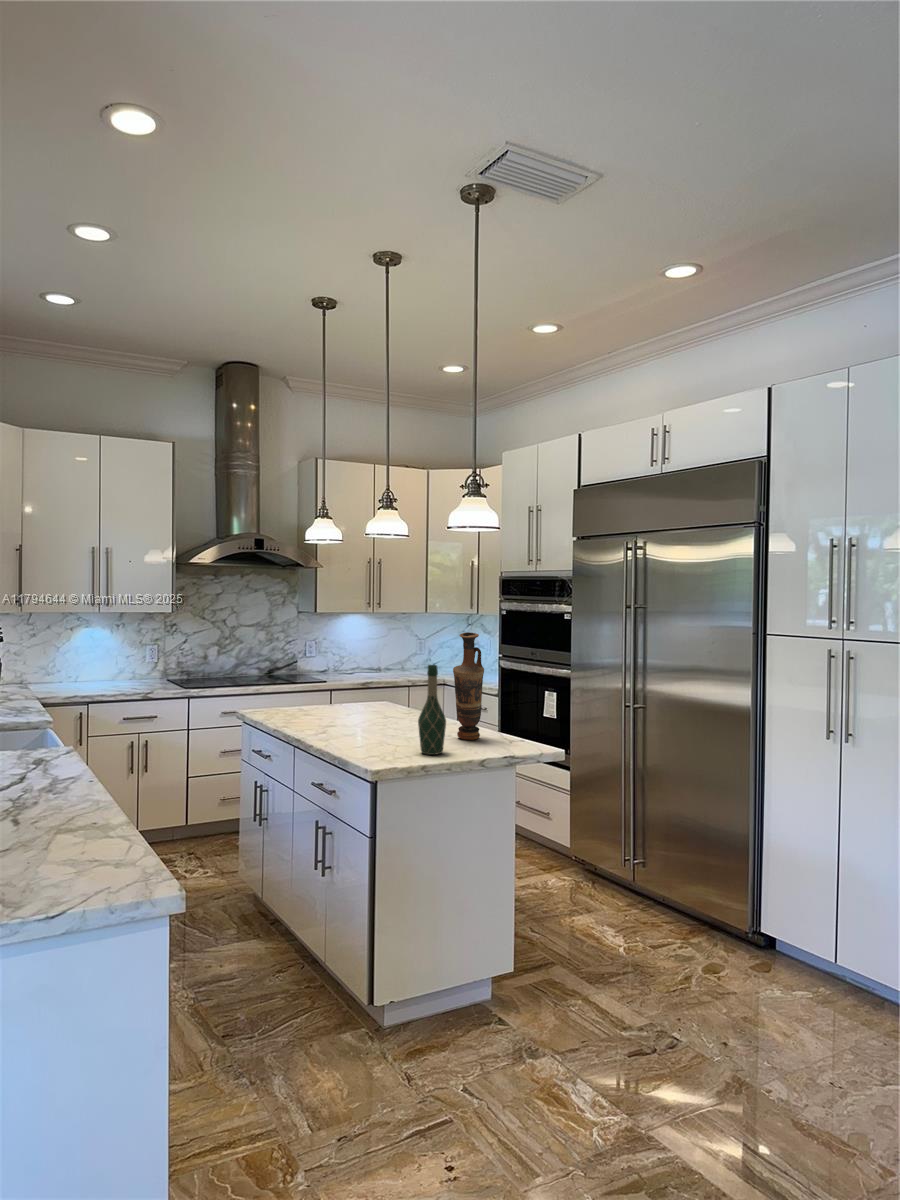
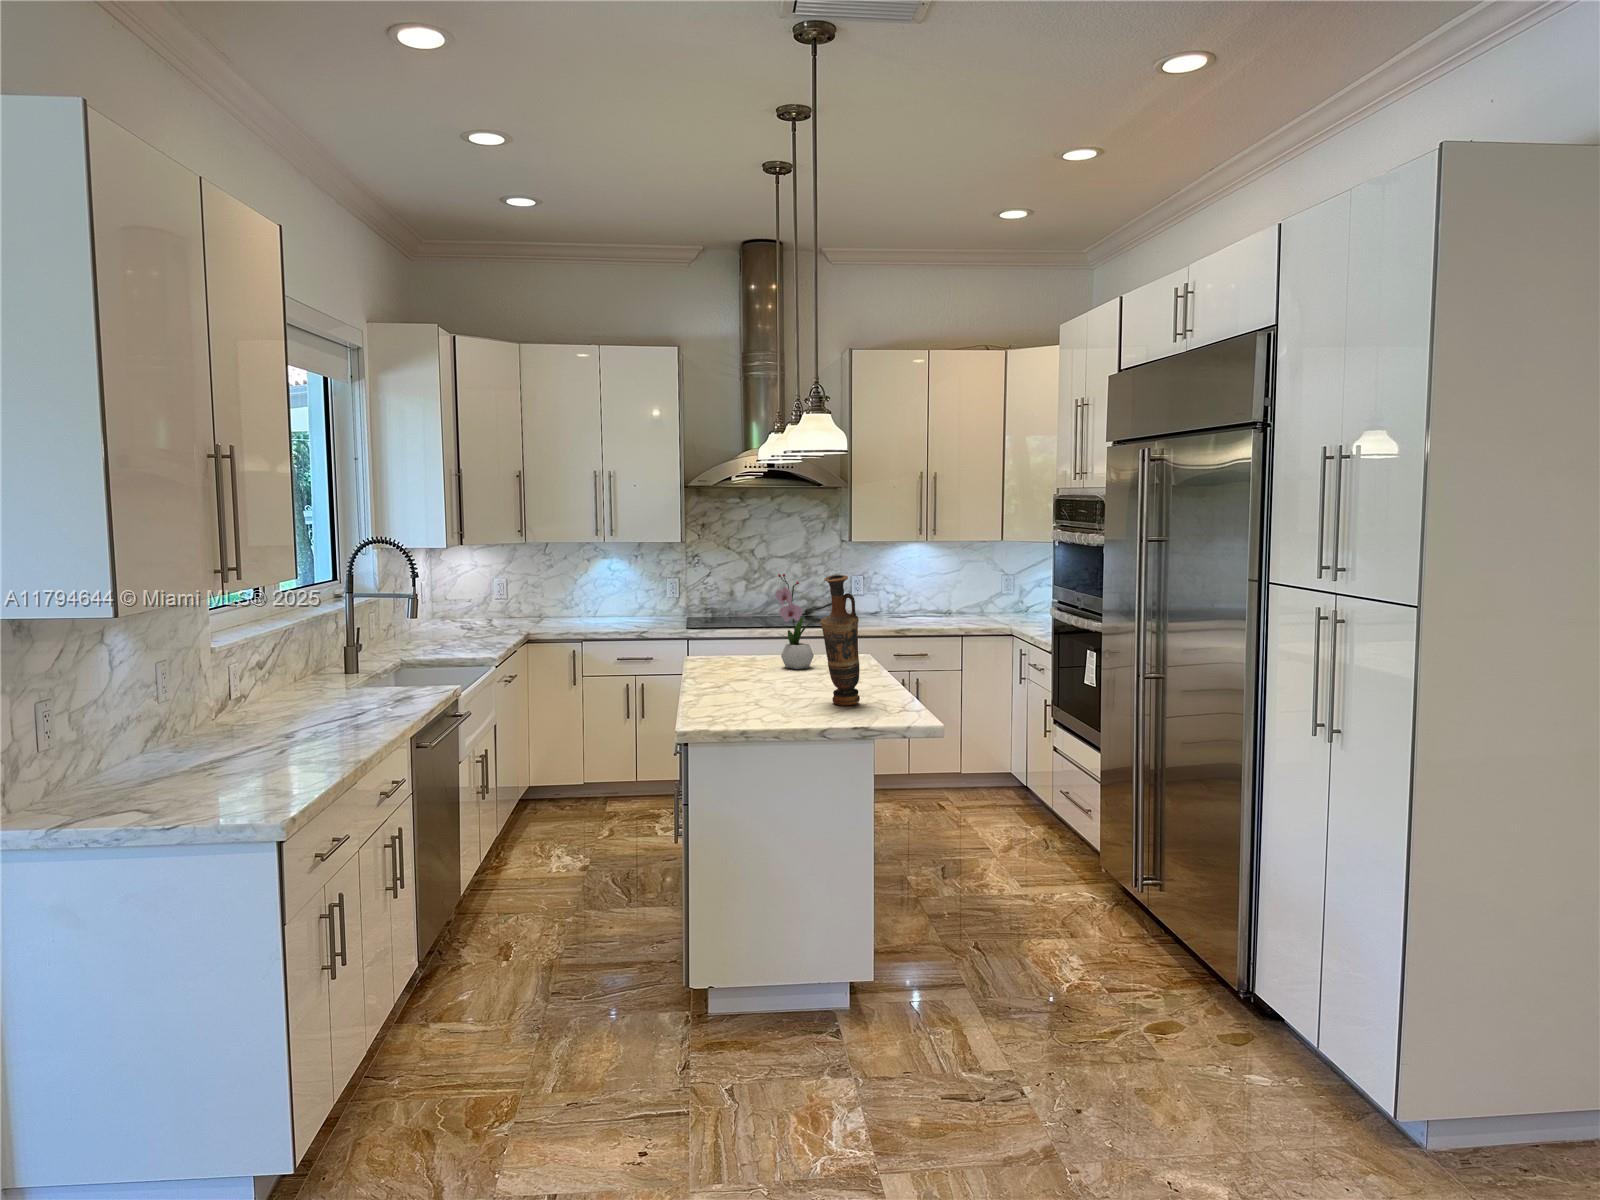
flower arrangement: none [353,635,384,715] -> present [775,574,817,669]
wine bottle: present [418,665,446,755] -> none [748,613,781,718]

